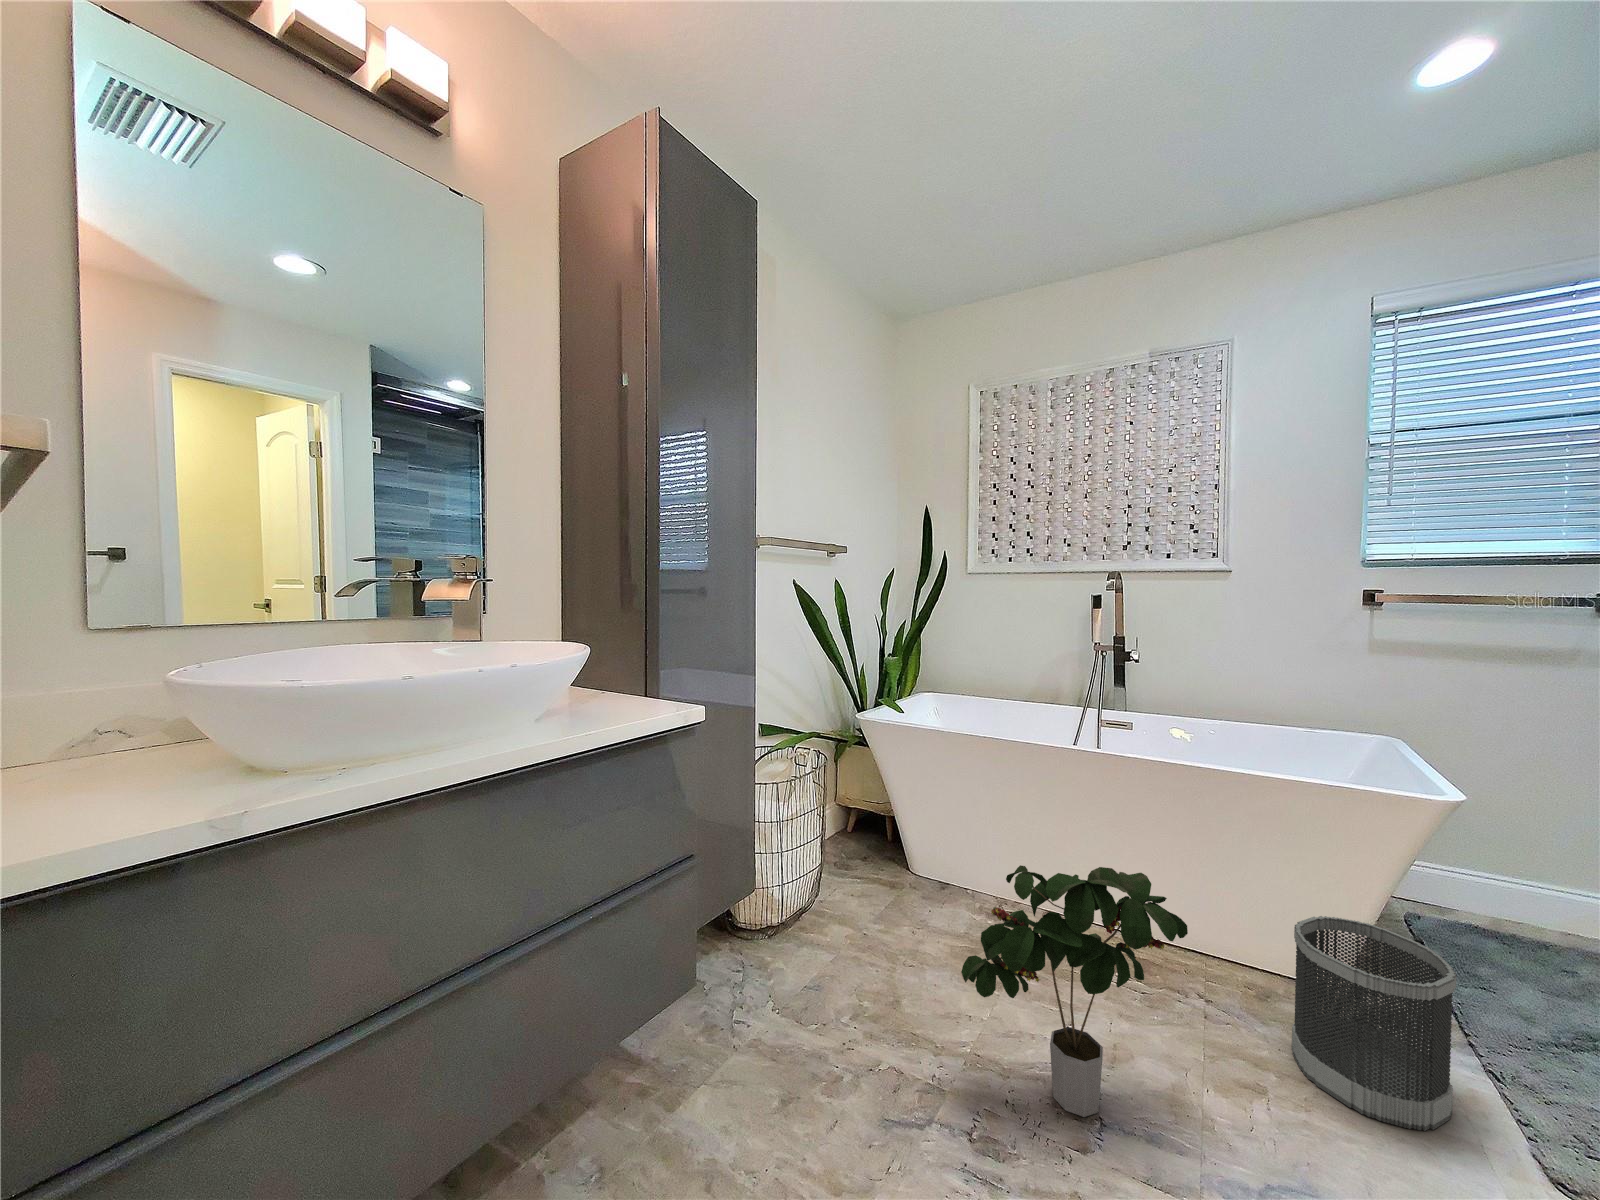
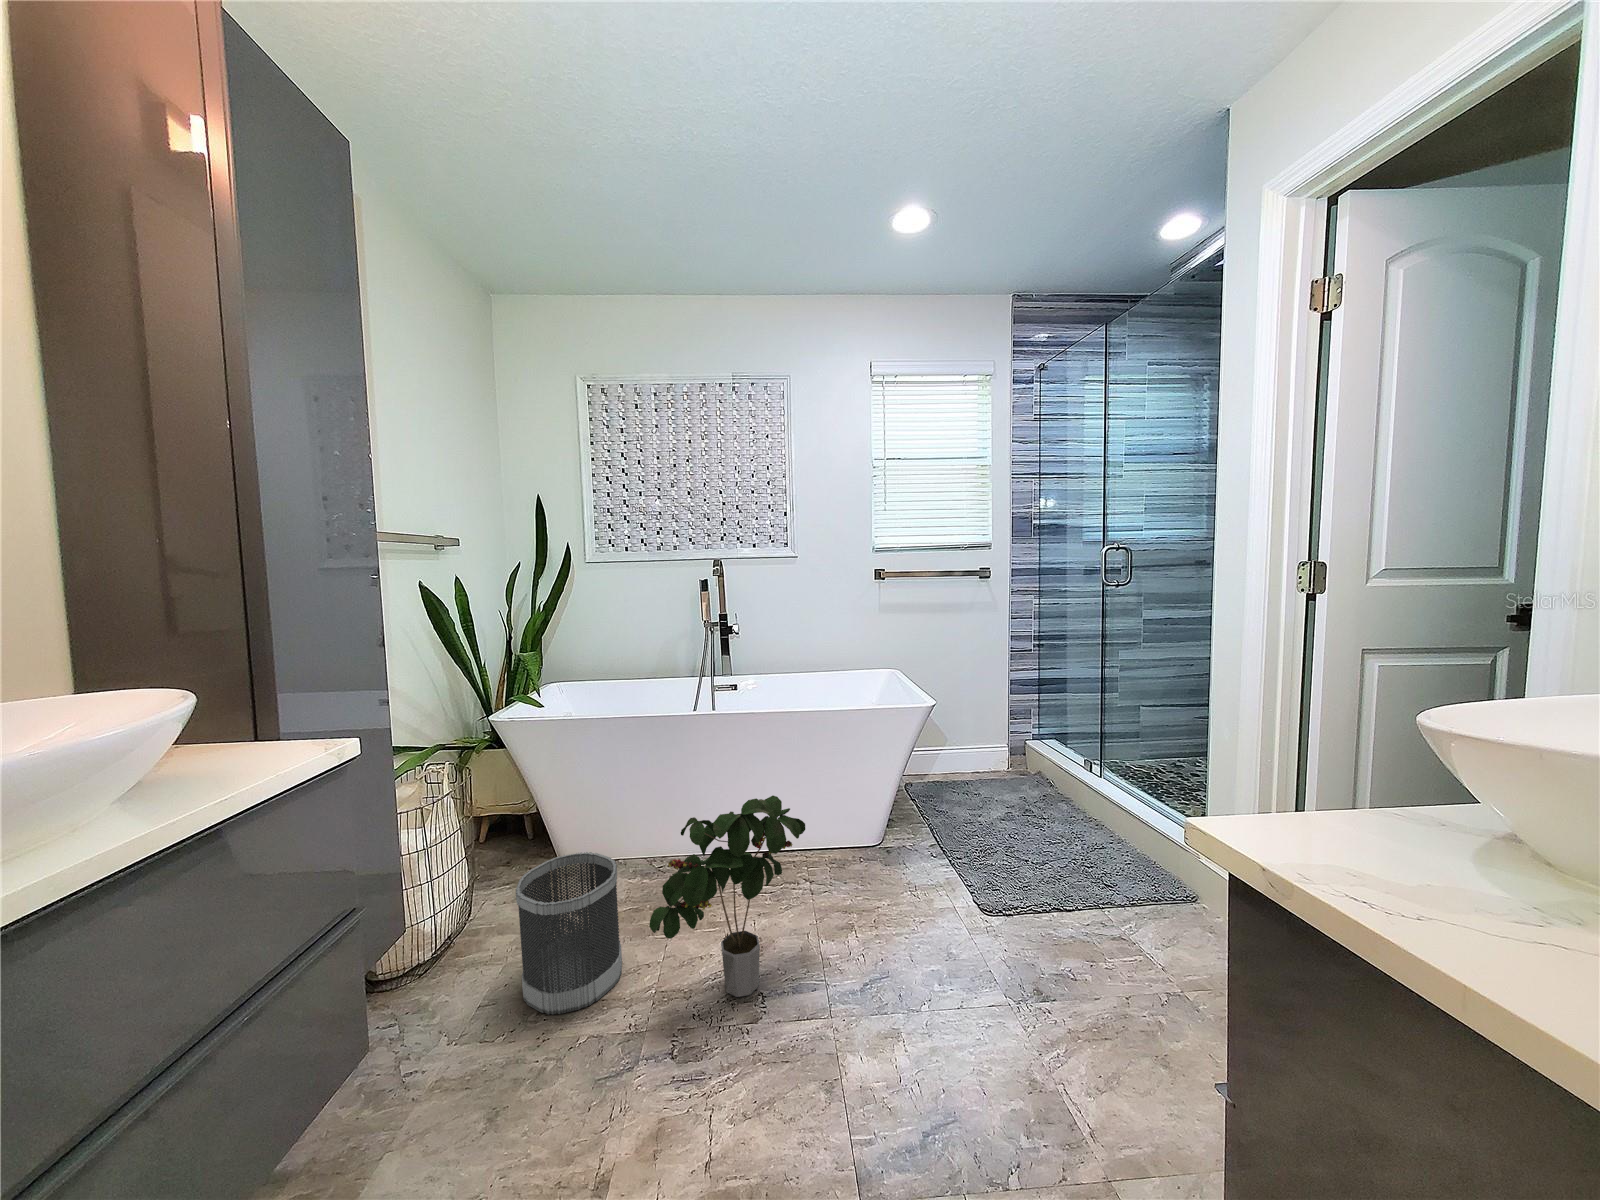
wastebasket: present [1292,916,1456,1131] -> present [516,852,622,1015]

